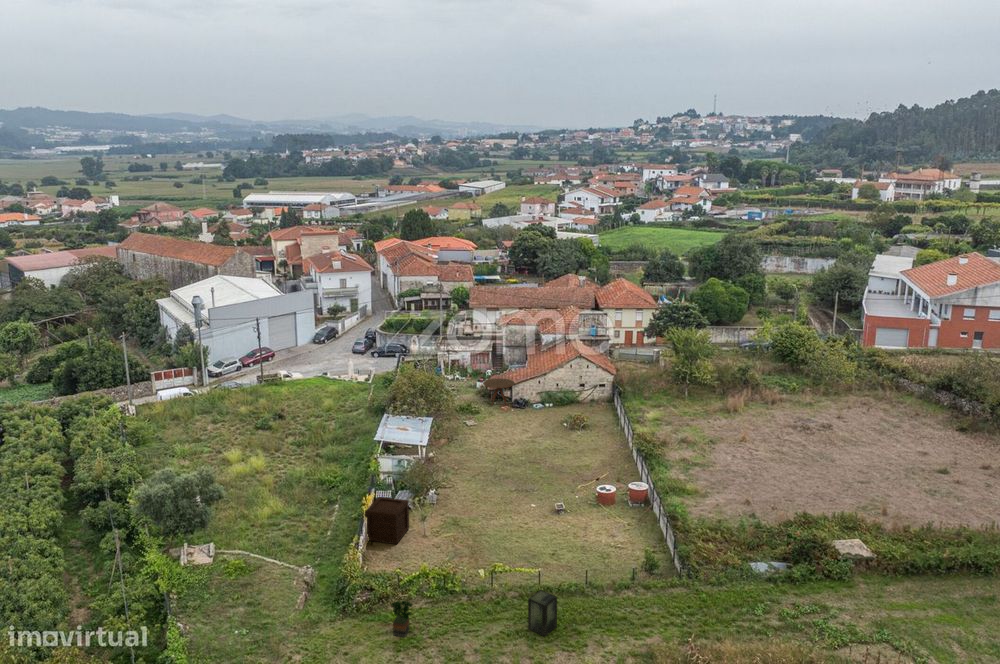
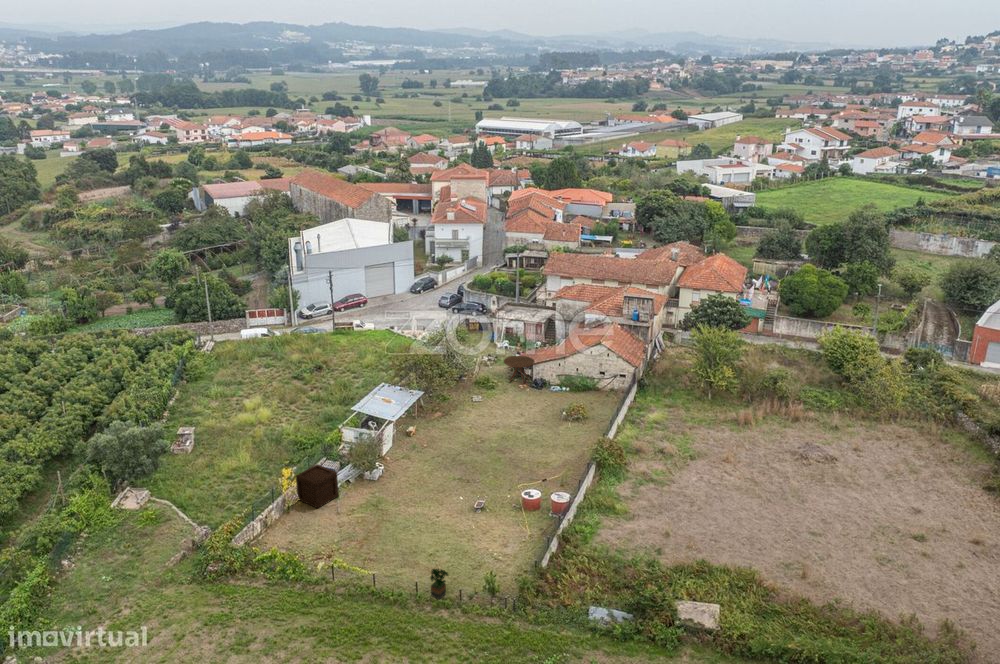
storage box: present [528,590,557,637] -> none [353,579,379,620]
potted tree: present [391,601,412,637] -> present [431,569,448,599]

